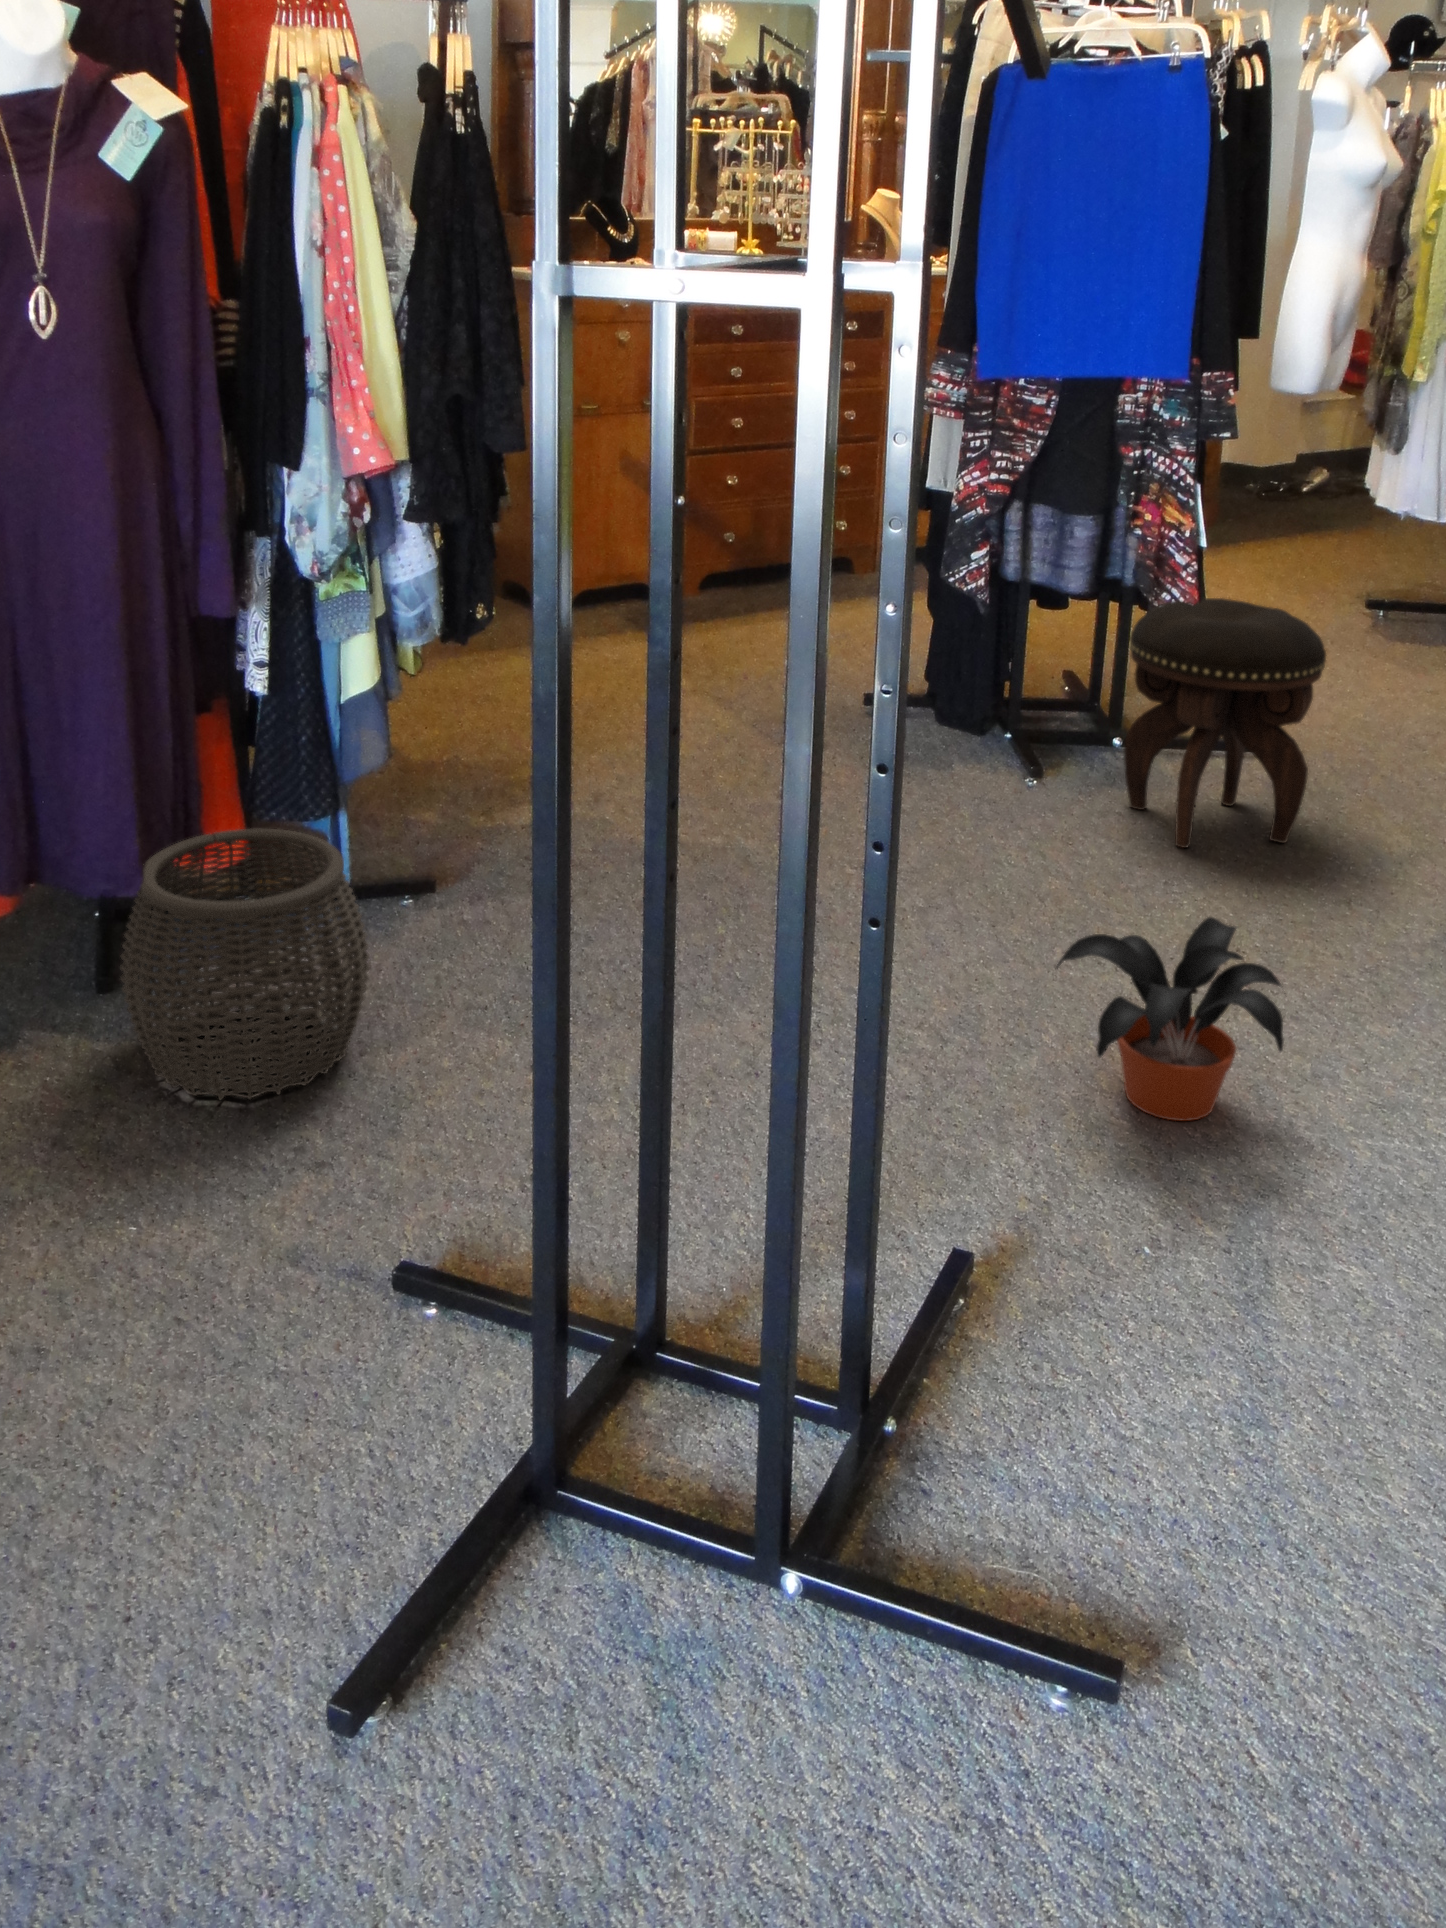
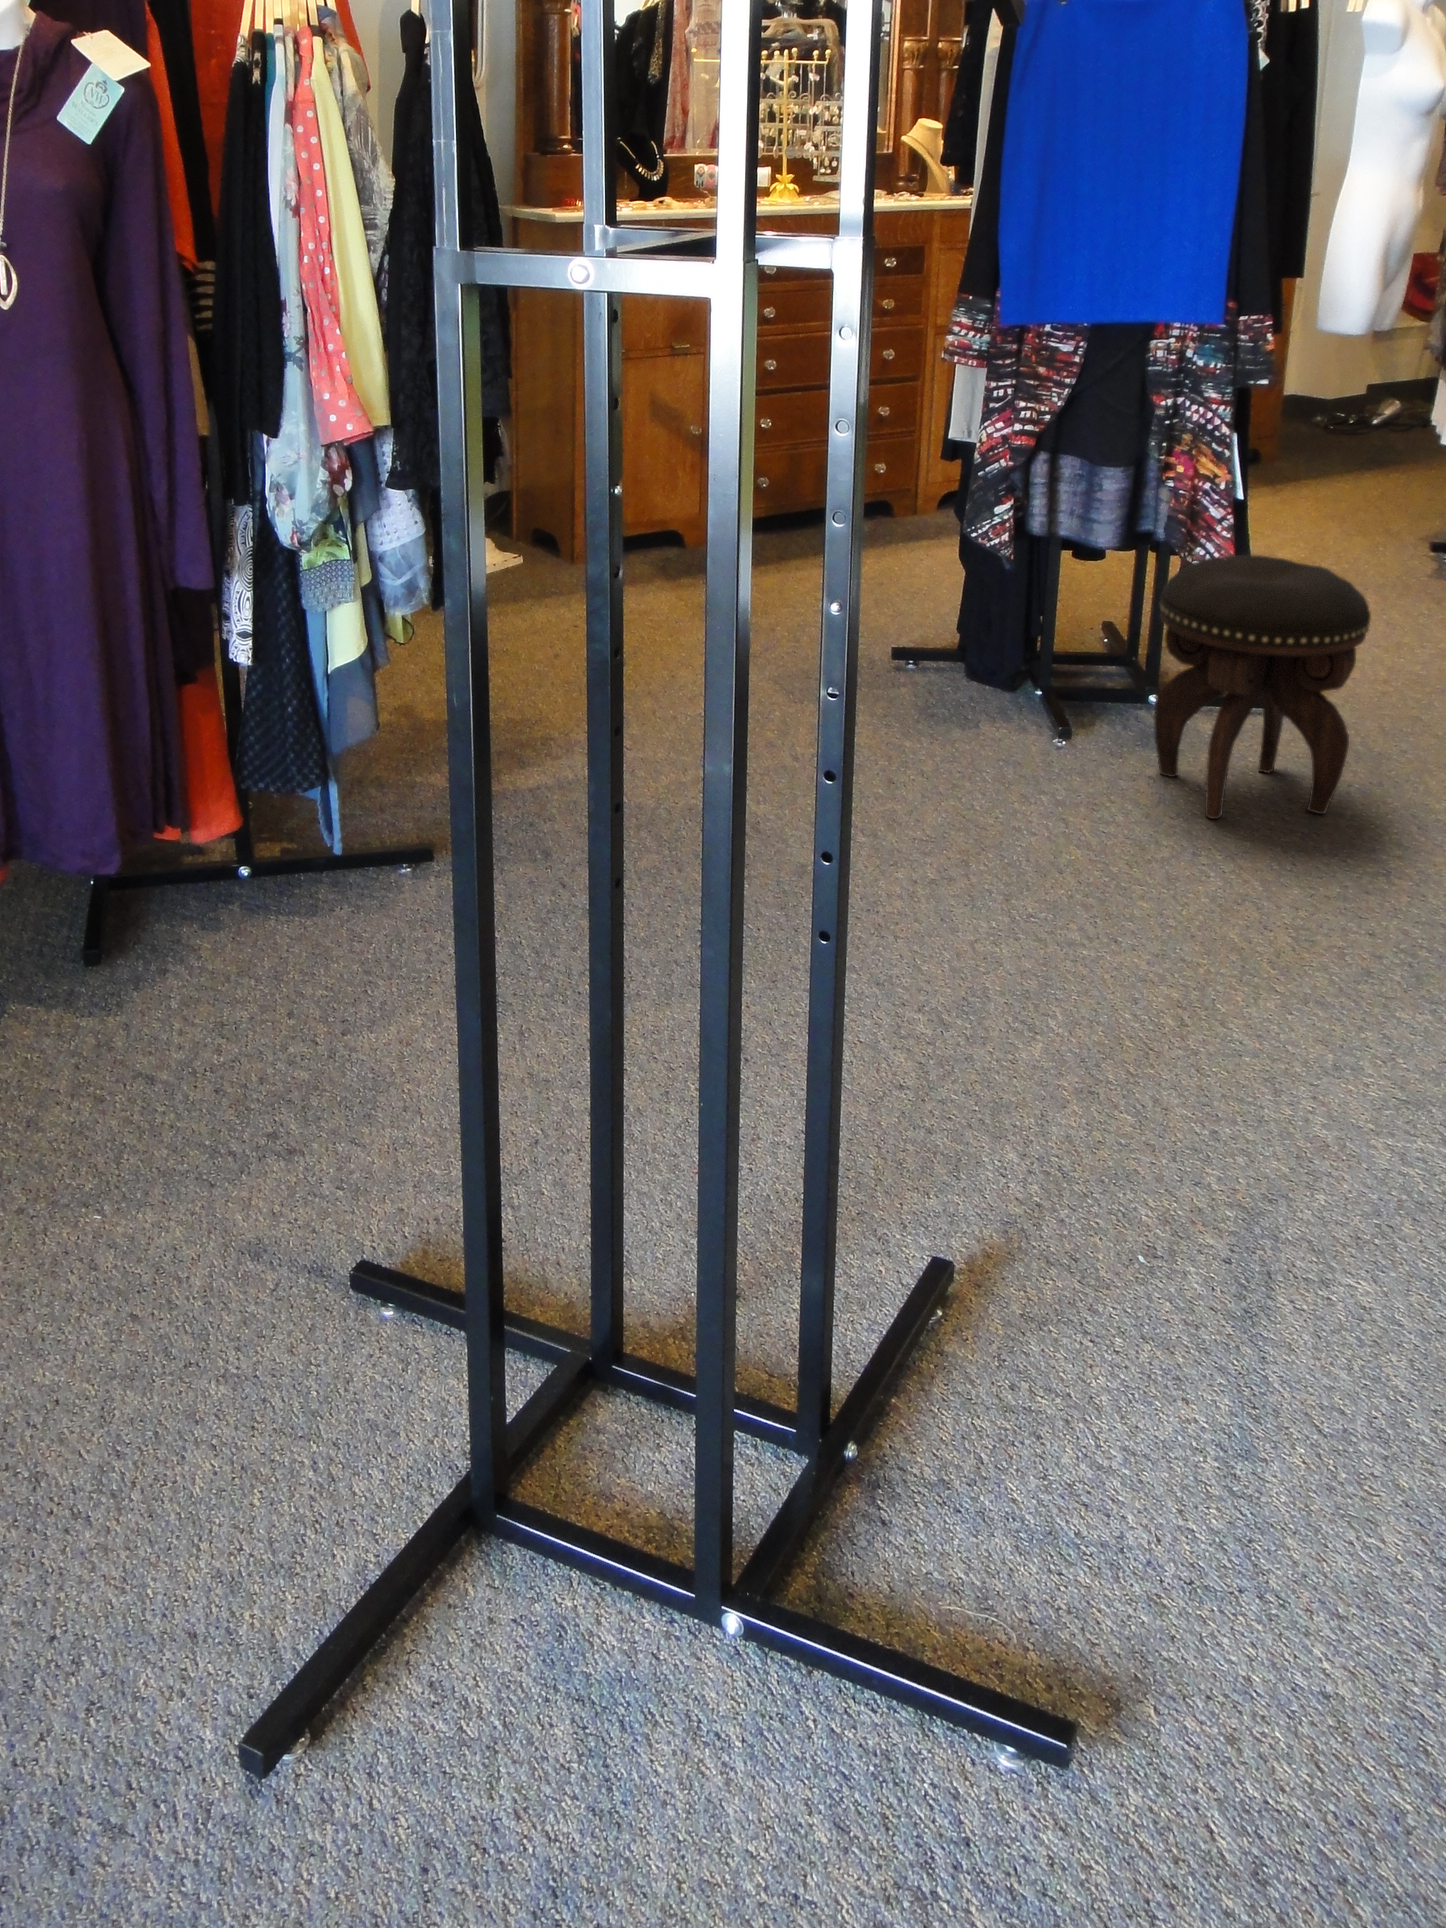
woven basket: present [120,829,370,1100] -> none [95,805,348,1083]
potted plant: present [1057,917,1284,1121] -> none [1058,905,1305,1121]

